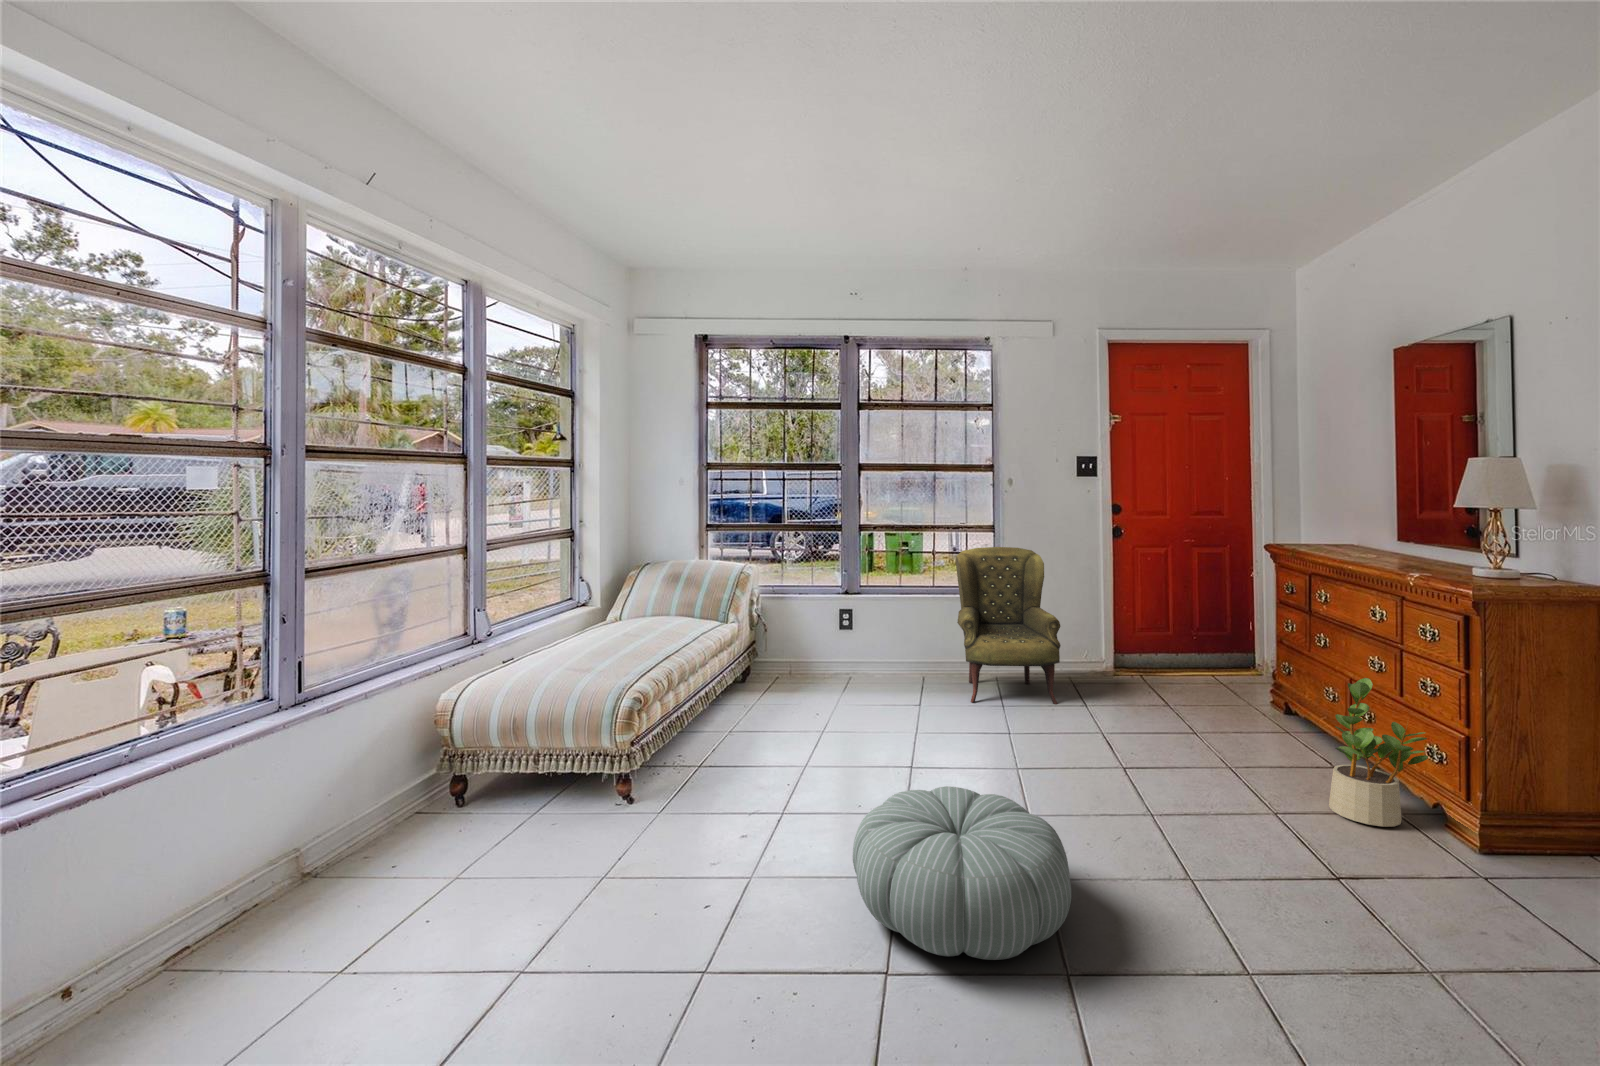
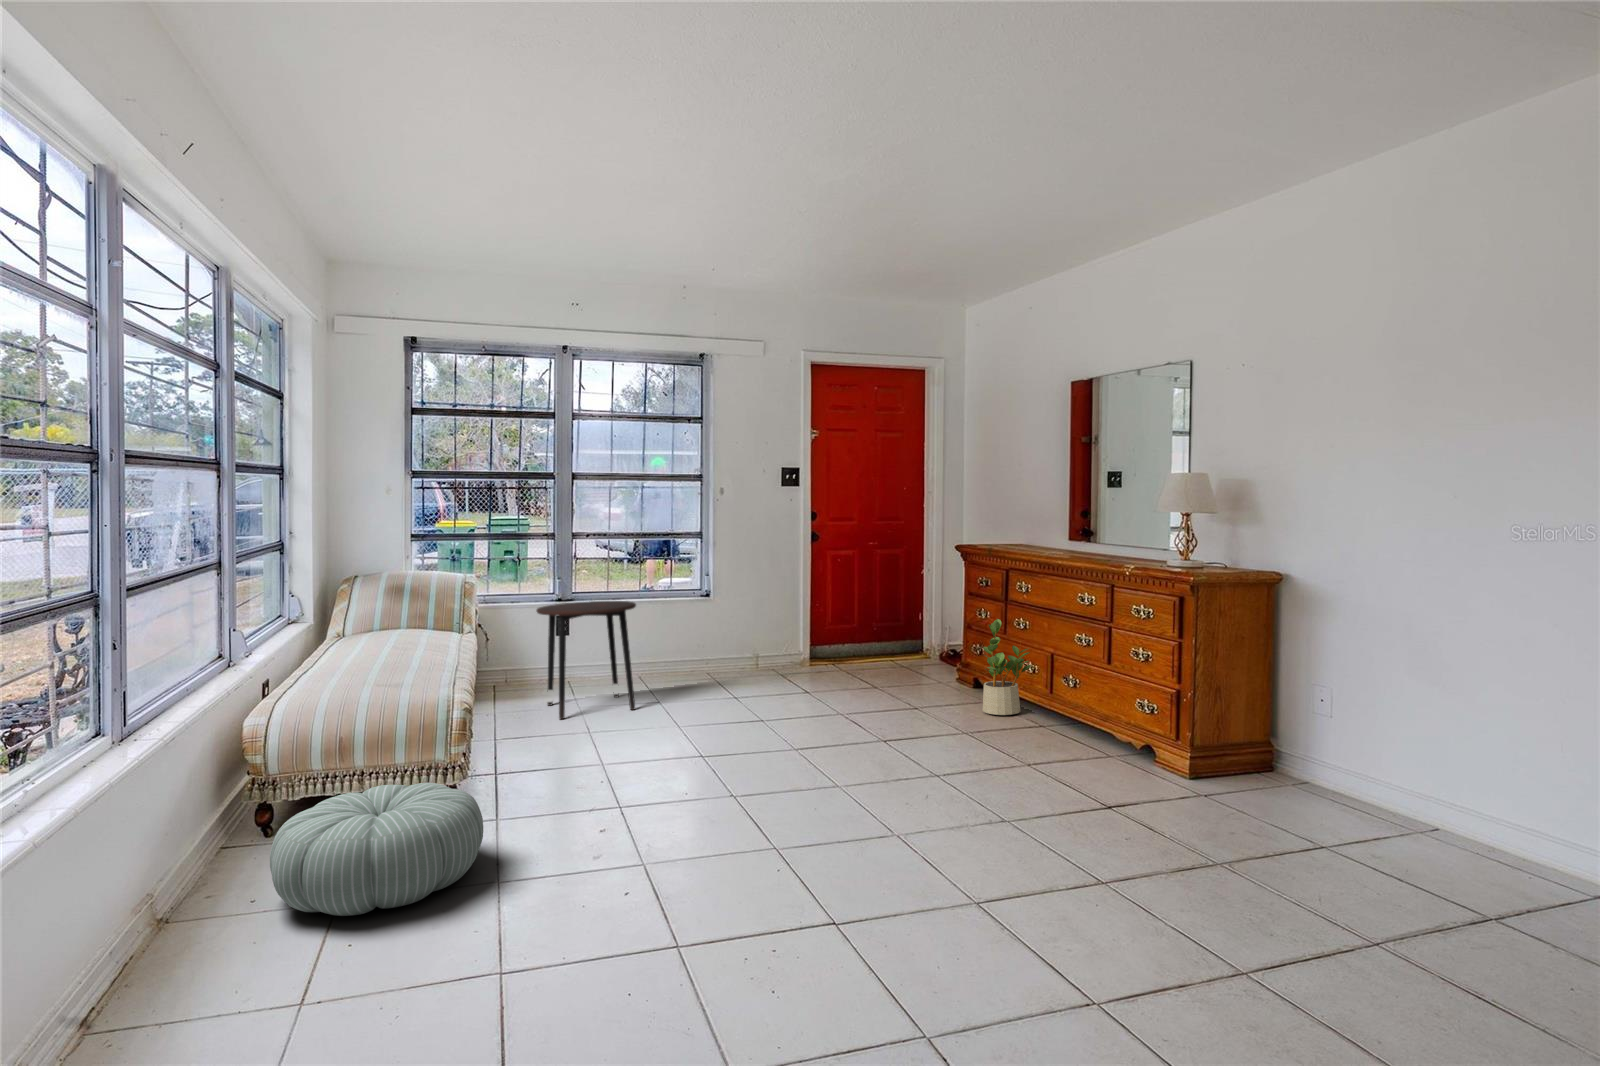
armchair: present [956,547,1061,704] -> none [677,554,781,698]
side table: none [804,587,899,703] -> present [537,601,636,719]
pouf: present [853,786,1071,960] -> present [270,783,483,916]

